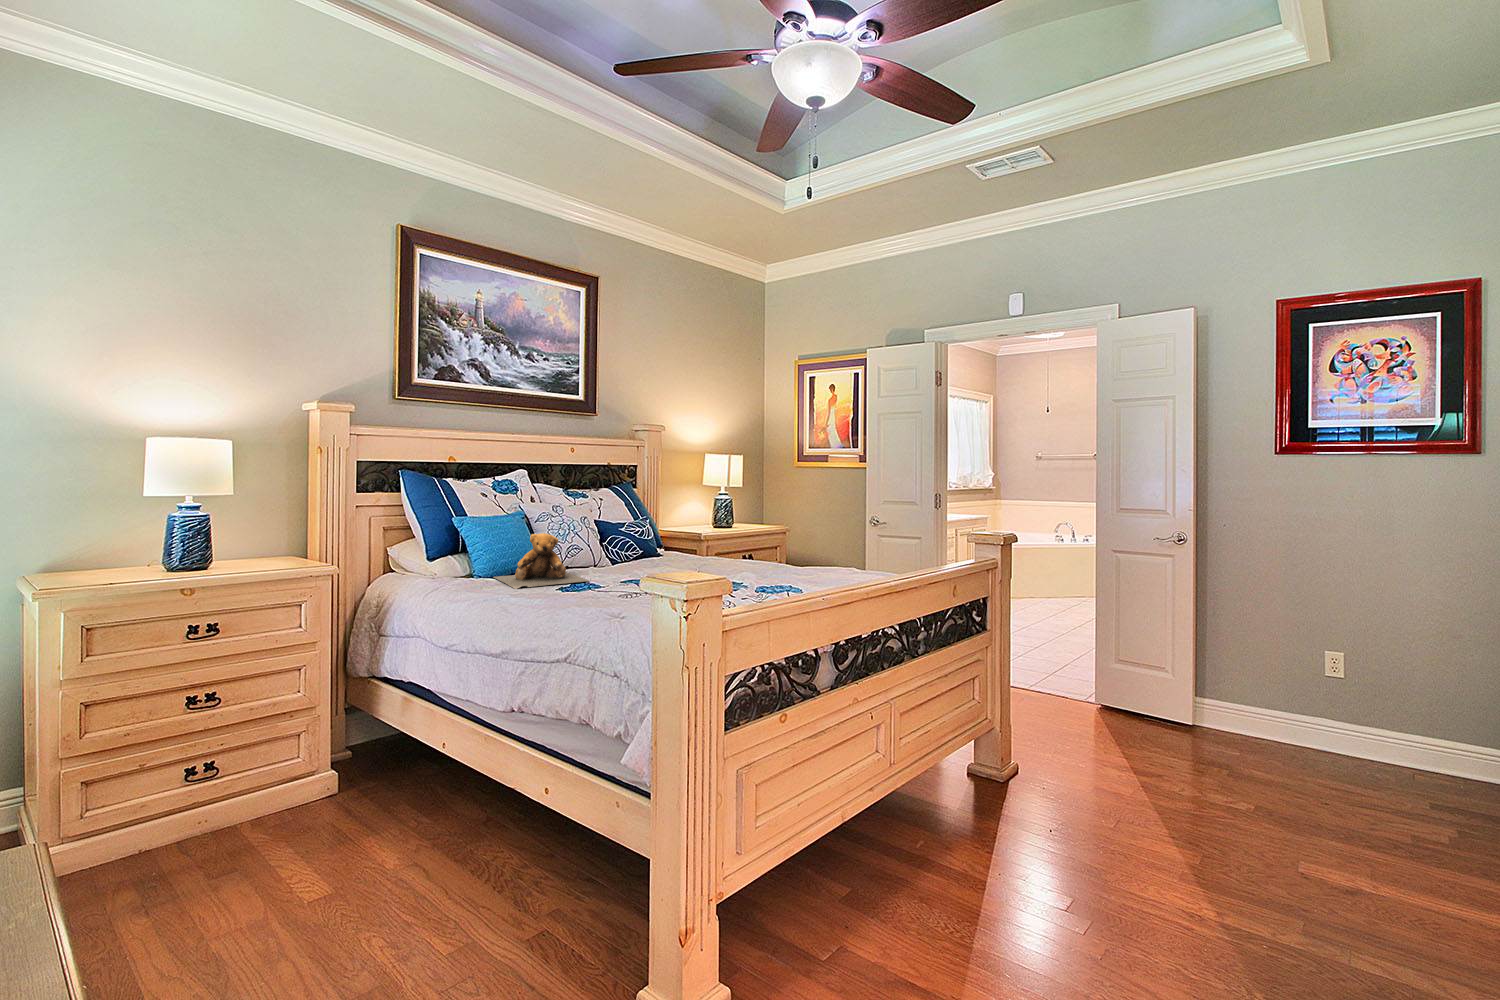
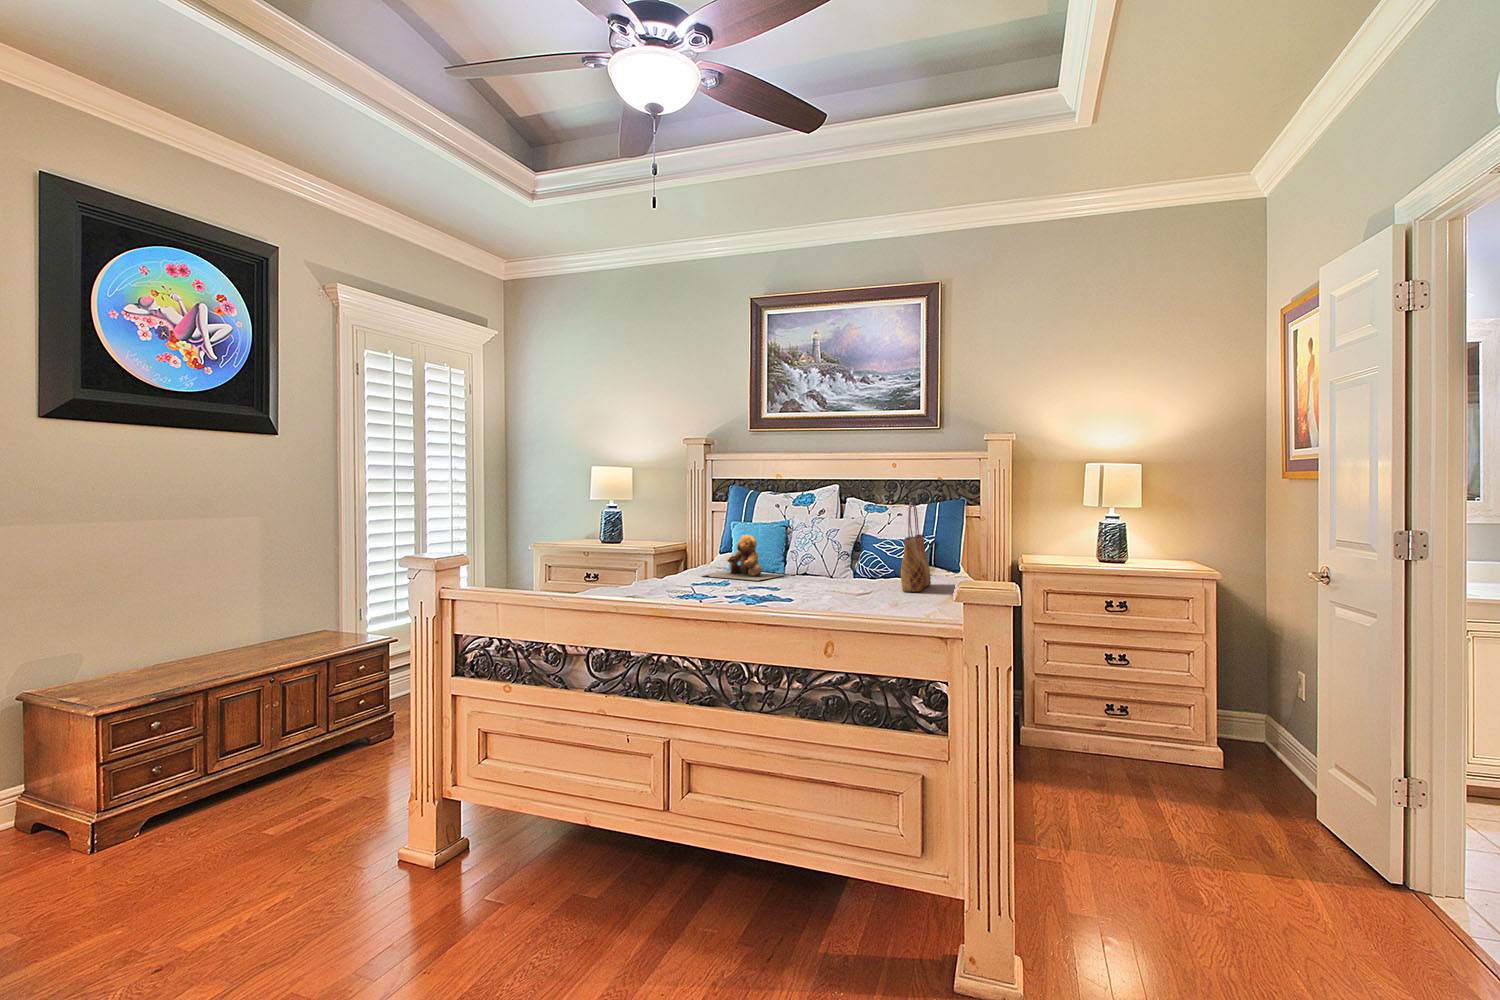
tote bag: none [672,490,719,568] -> present [901,502,931,592]

